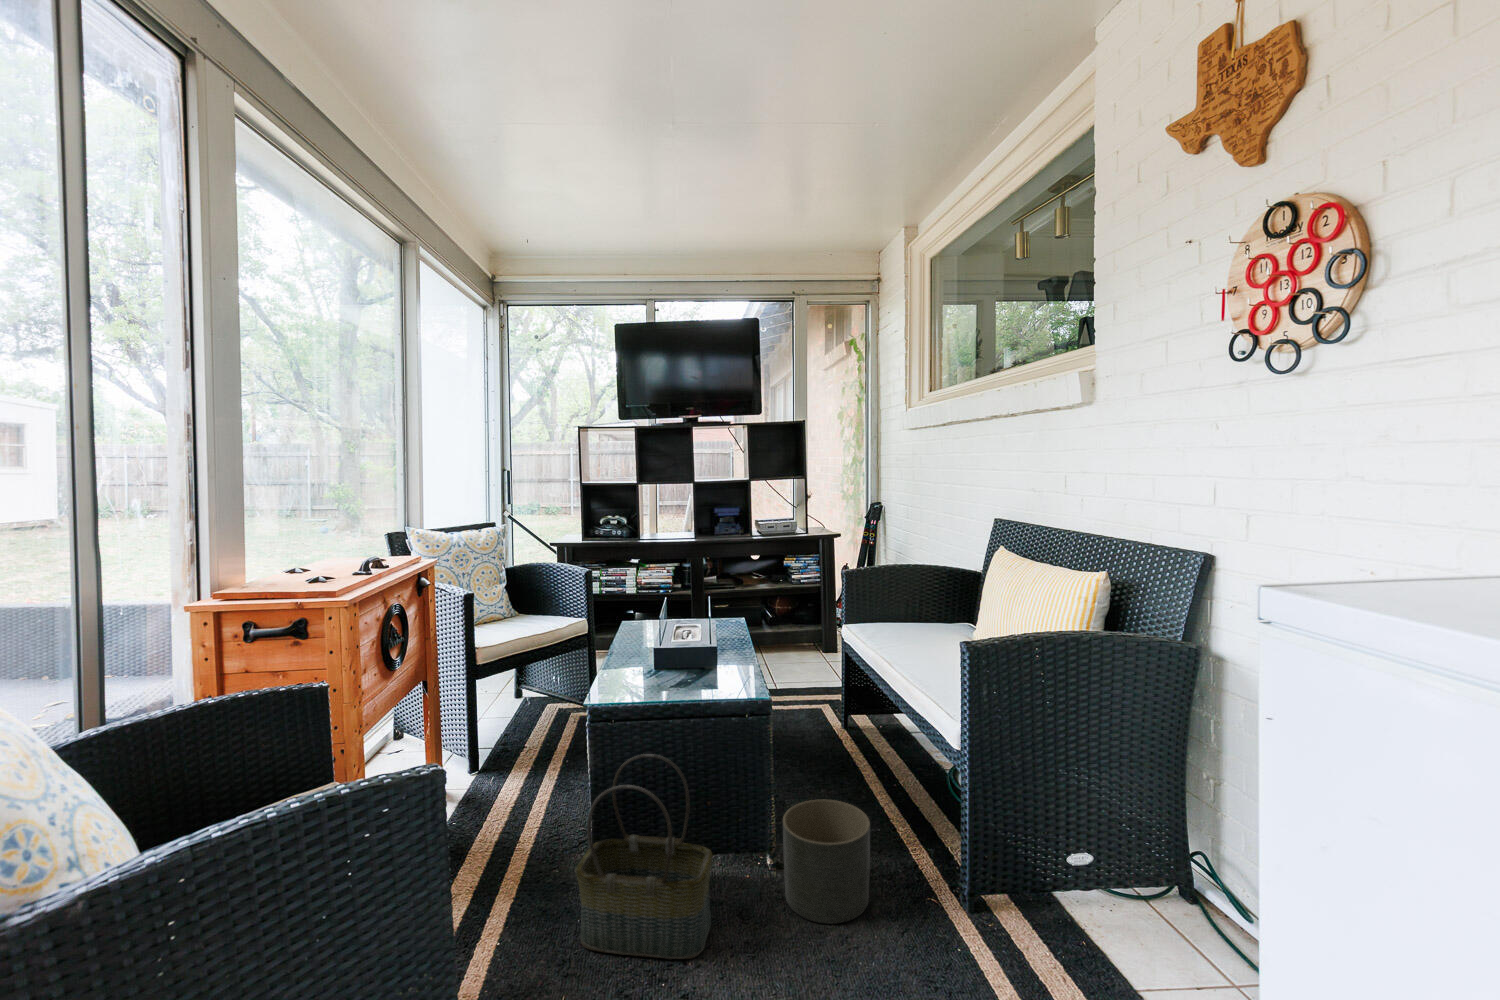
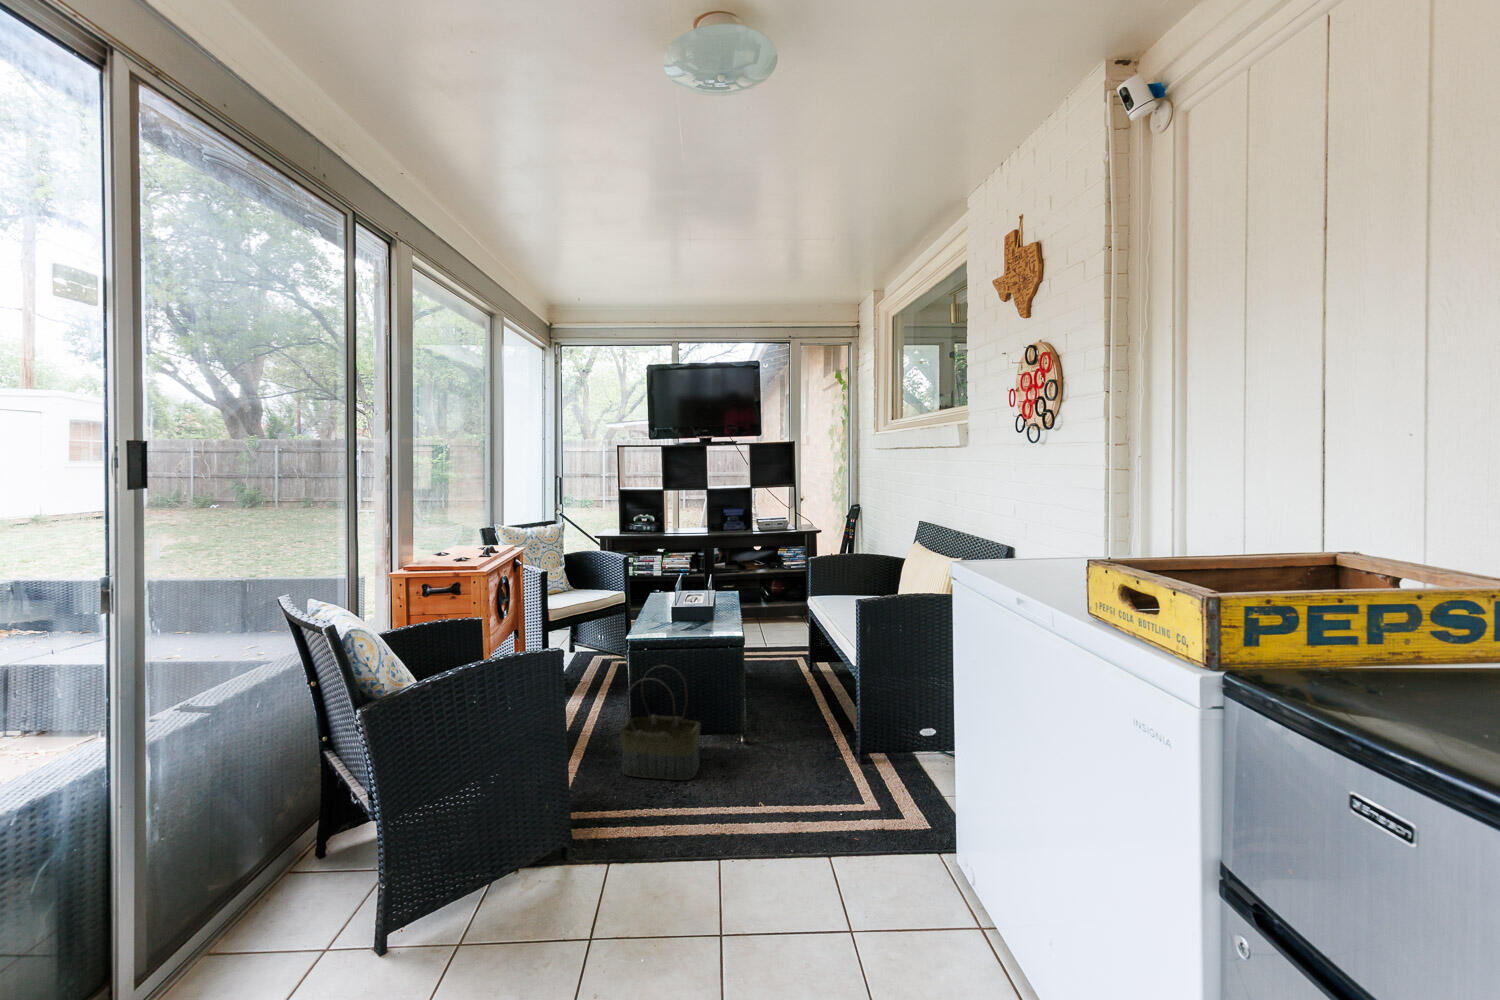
planter: present [783,800,870,924] -> none [745,700,799,768]

